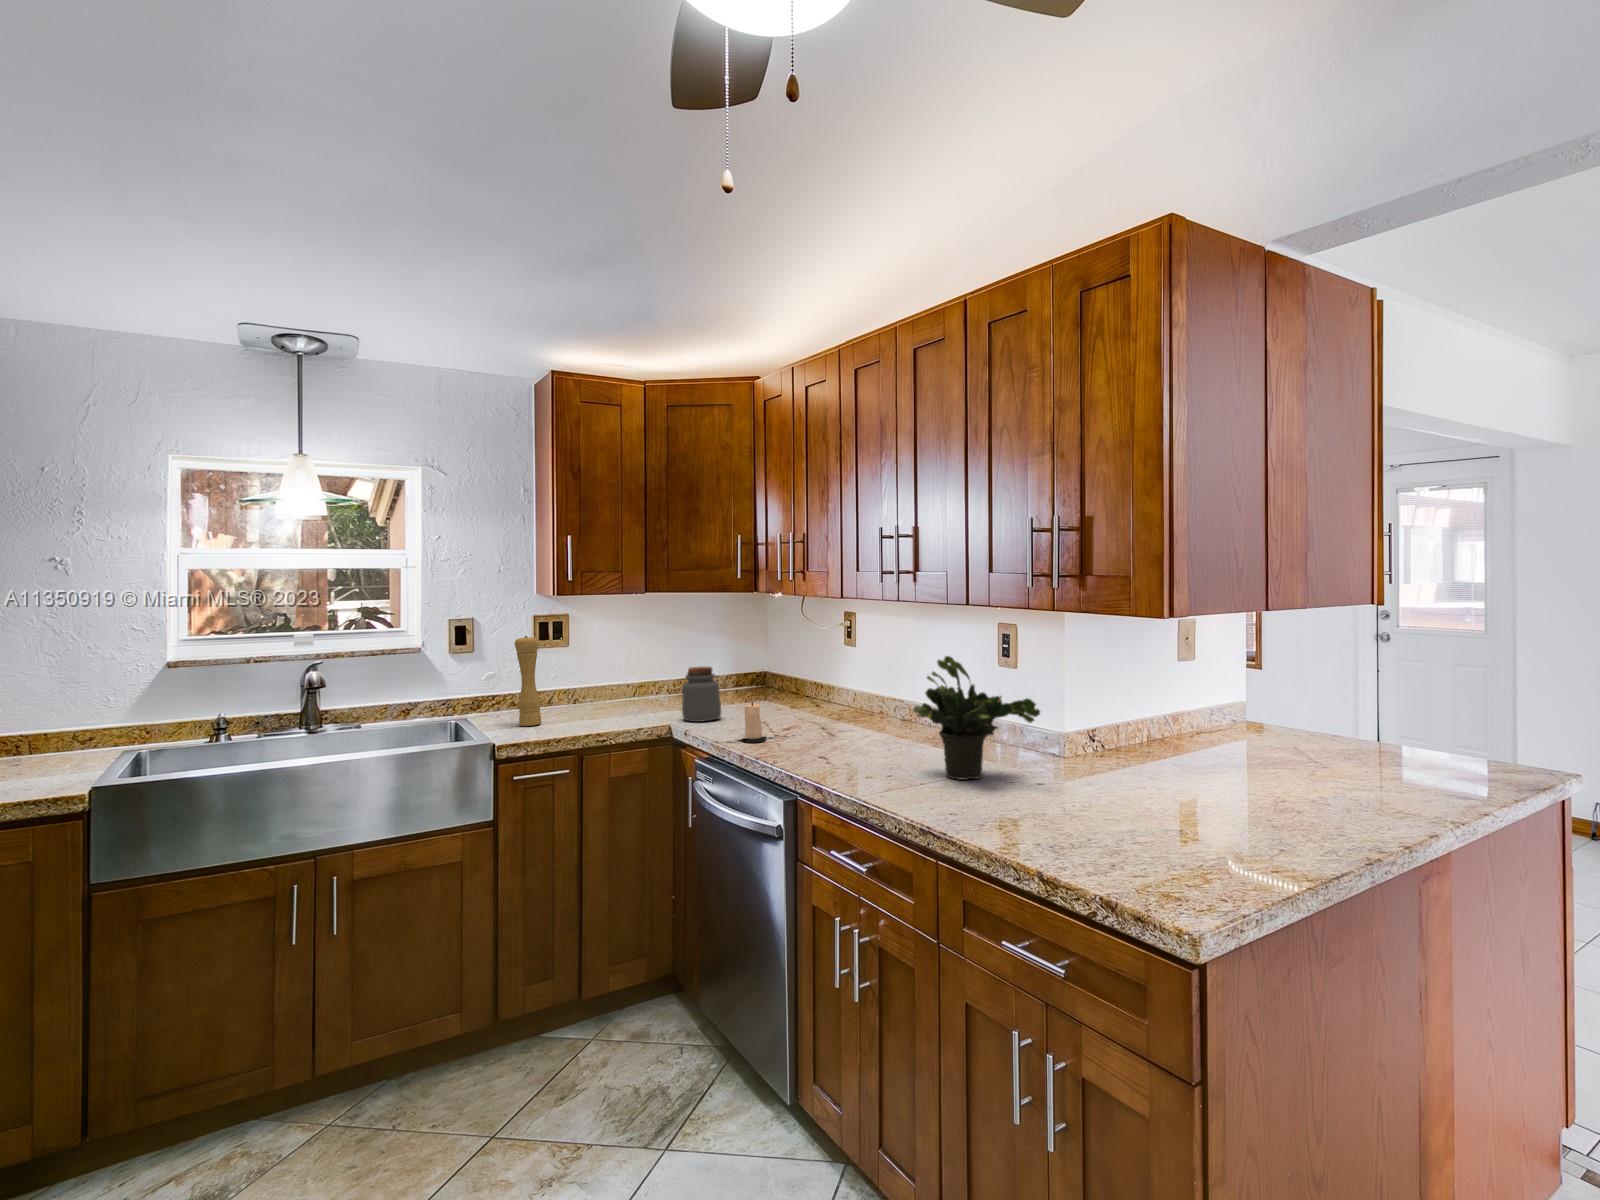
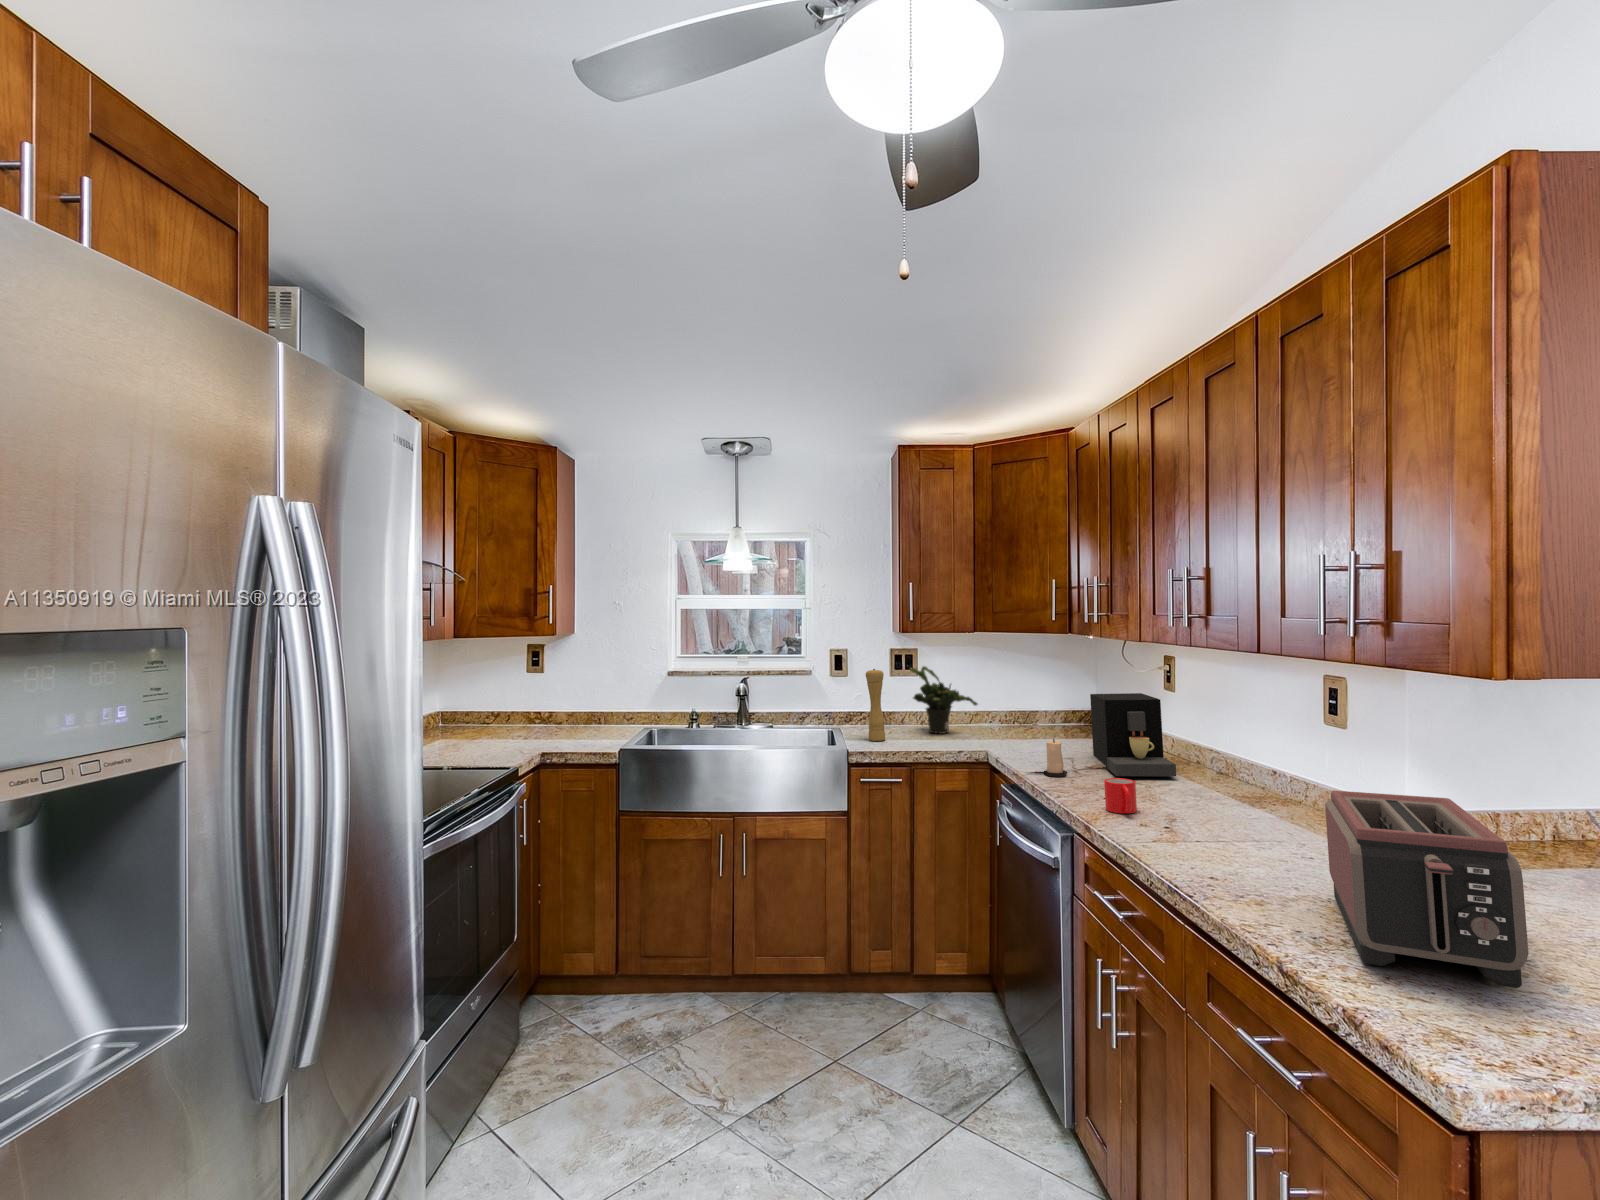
coffee maker: none [778,650,869,735] -> present [1090,693,1176,776]
potted plant: present [913,656,1040,779] -> present [910,666,977,734]
jar: present [682,667,721,722] -> none [1000,702,1036,751]
toaster: none [1041,711,1206,858] -> present [1325,791,1529,988]
mug: none [820,733,851,769] -> present [1104,778,1137,814]

